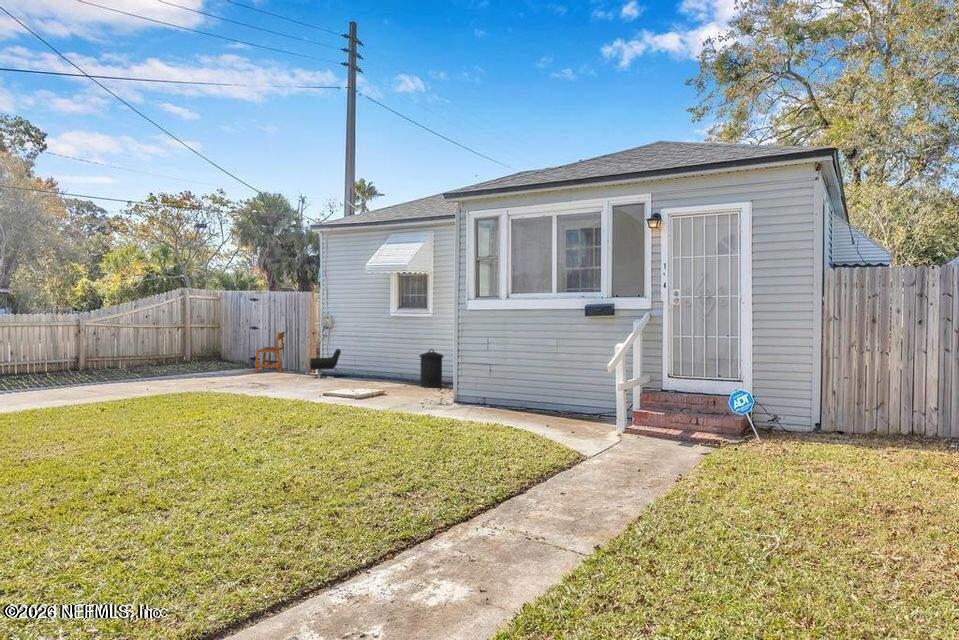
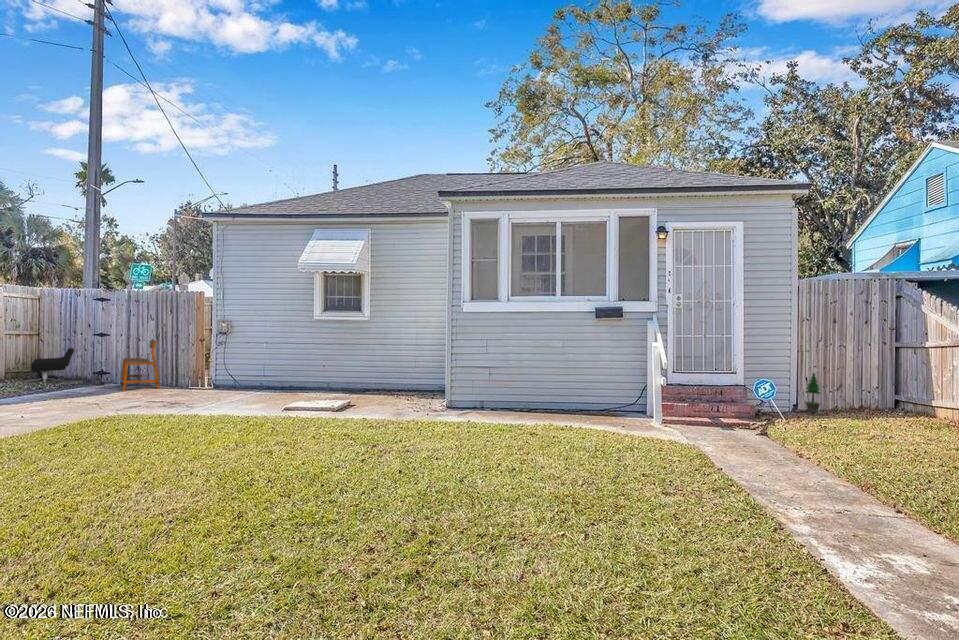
lounge chair: present [310,349,341,379] -> present [31,348,74,382]
trash can: present [419,349,444,388] -> none [363,353,394,395]
potted tree: none [836,386,858,439] -> present [806,373,821,413]

